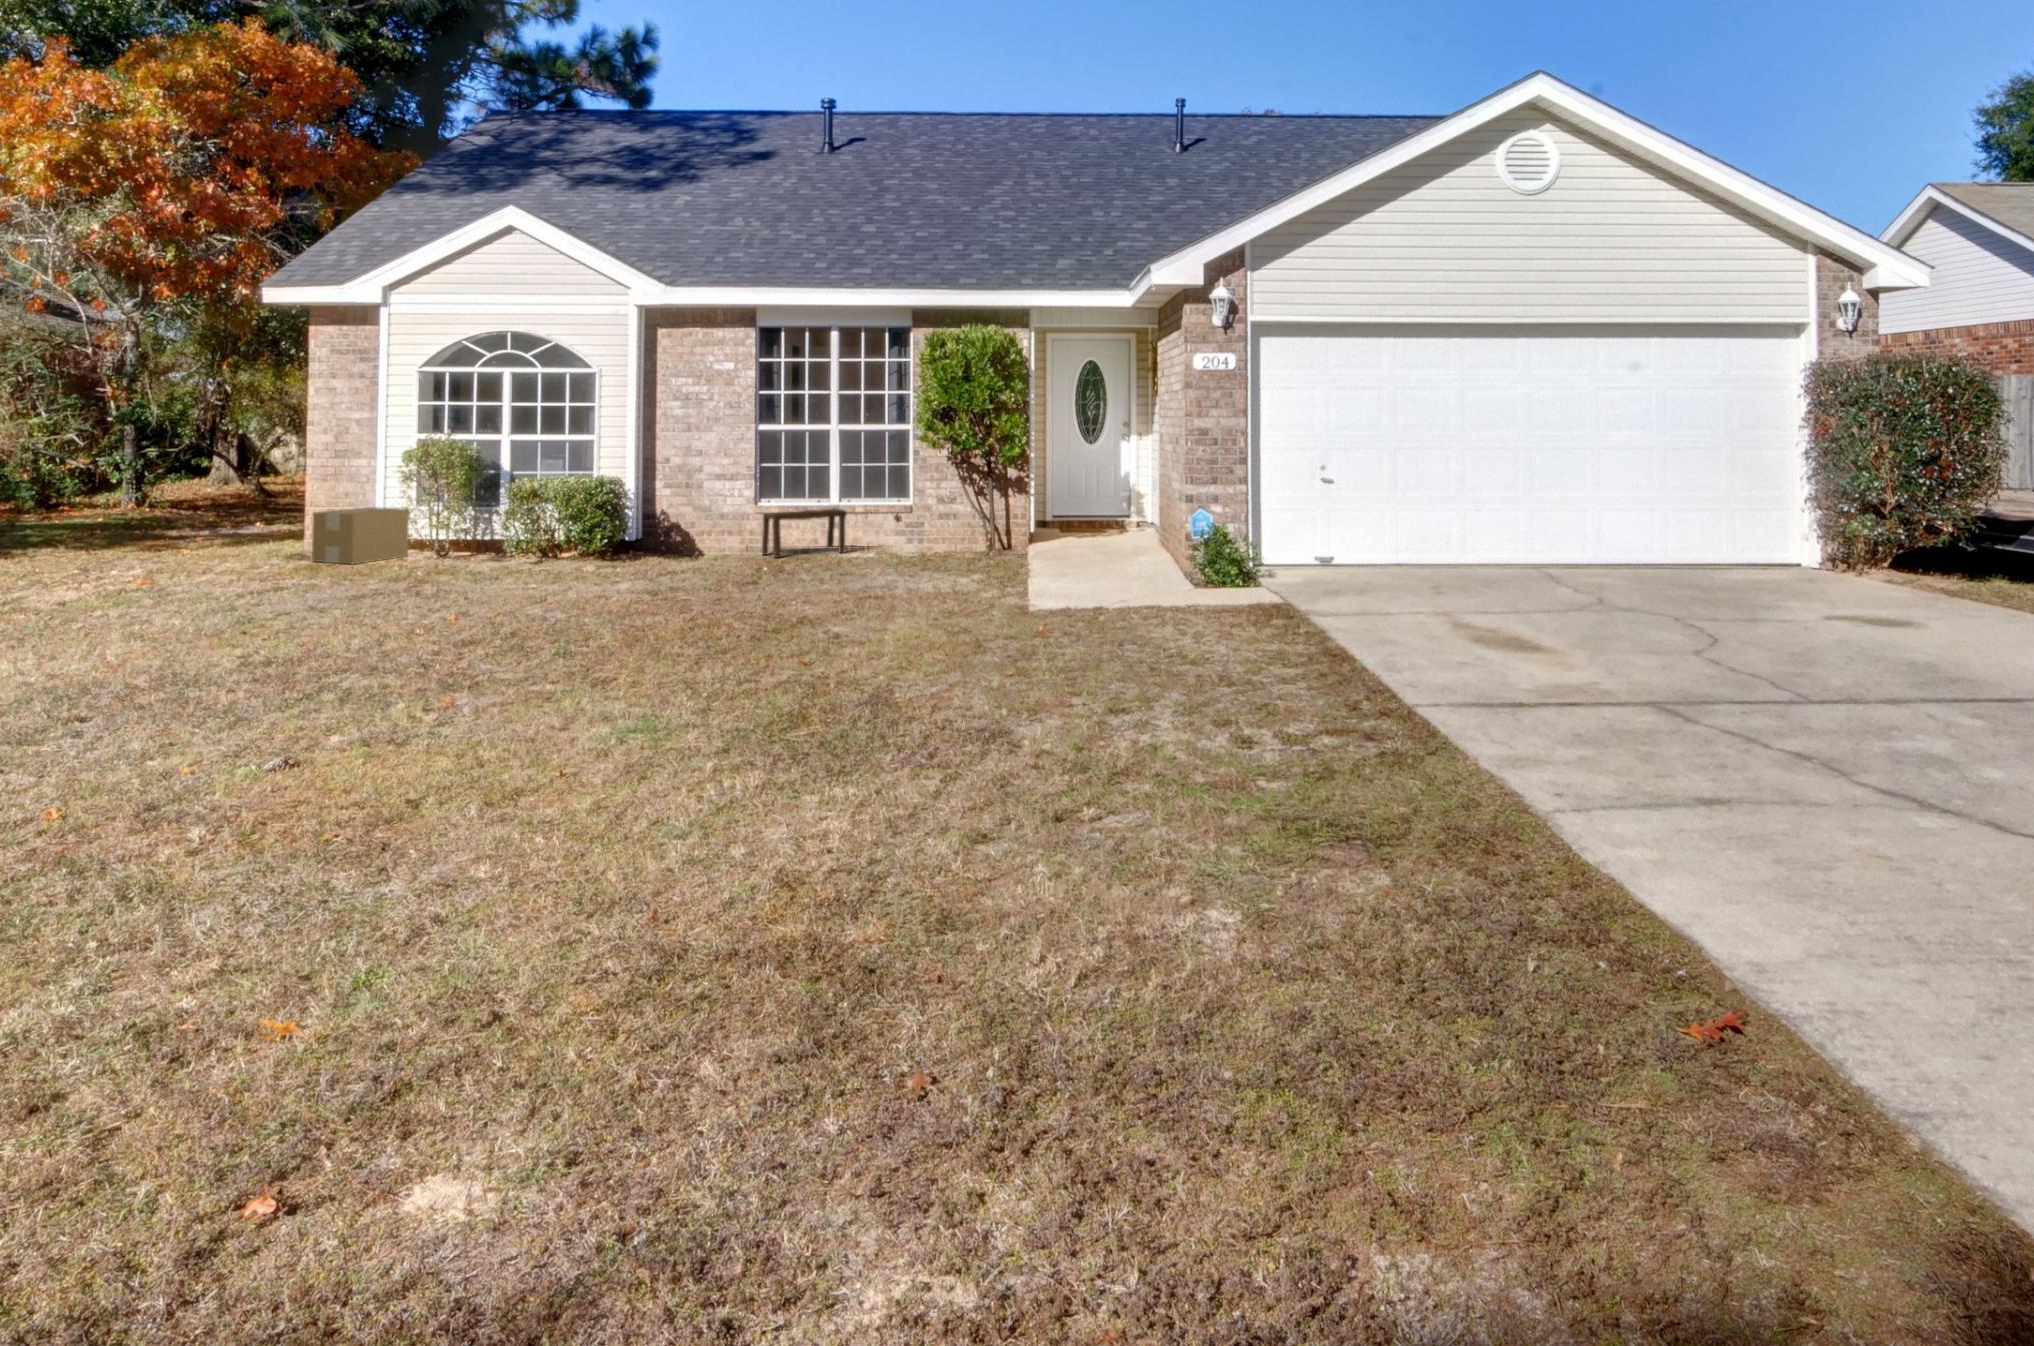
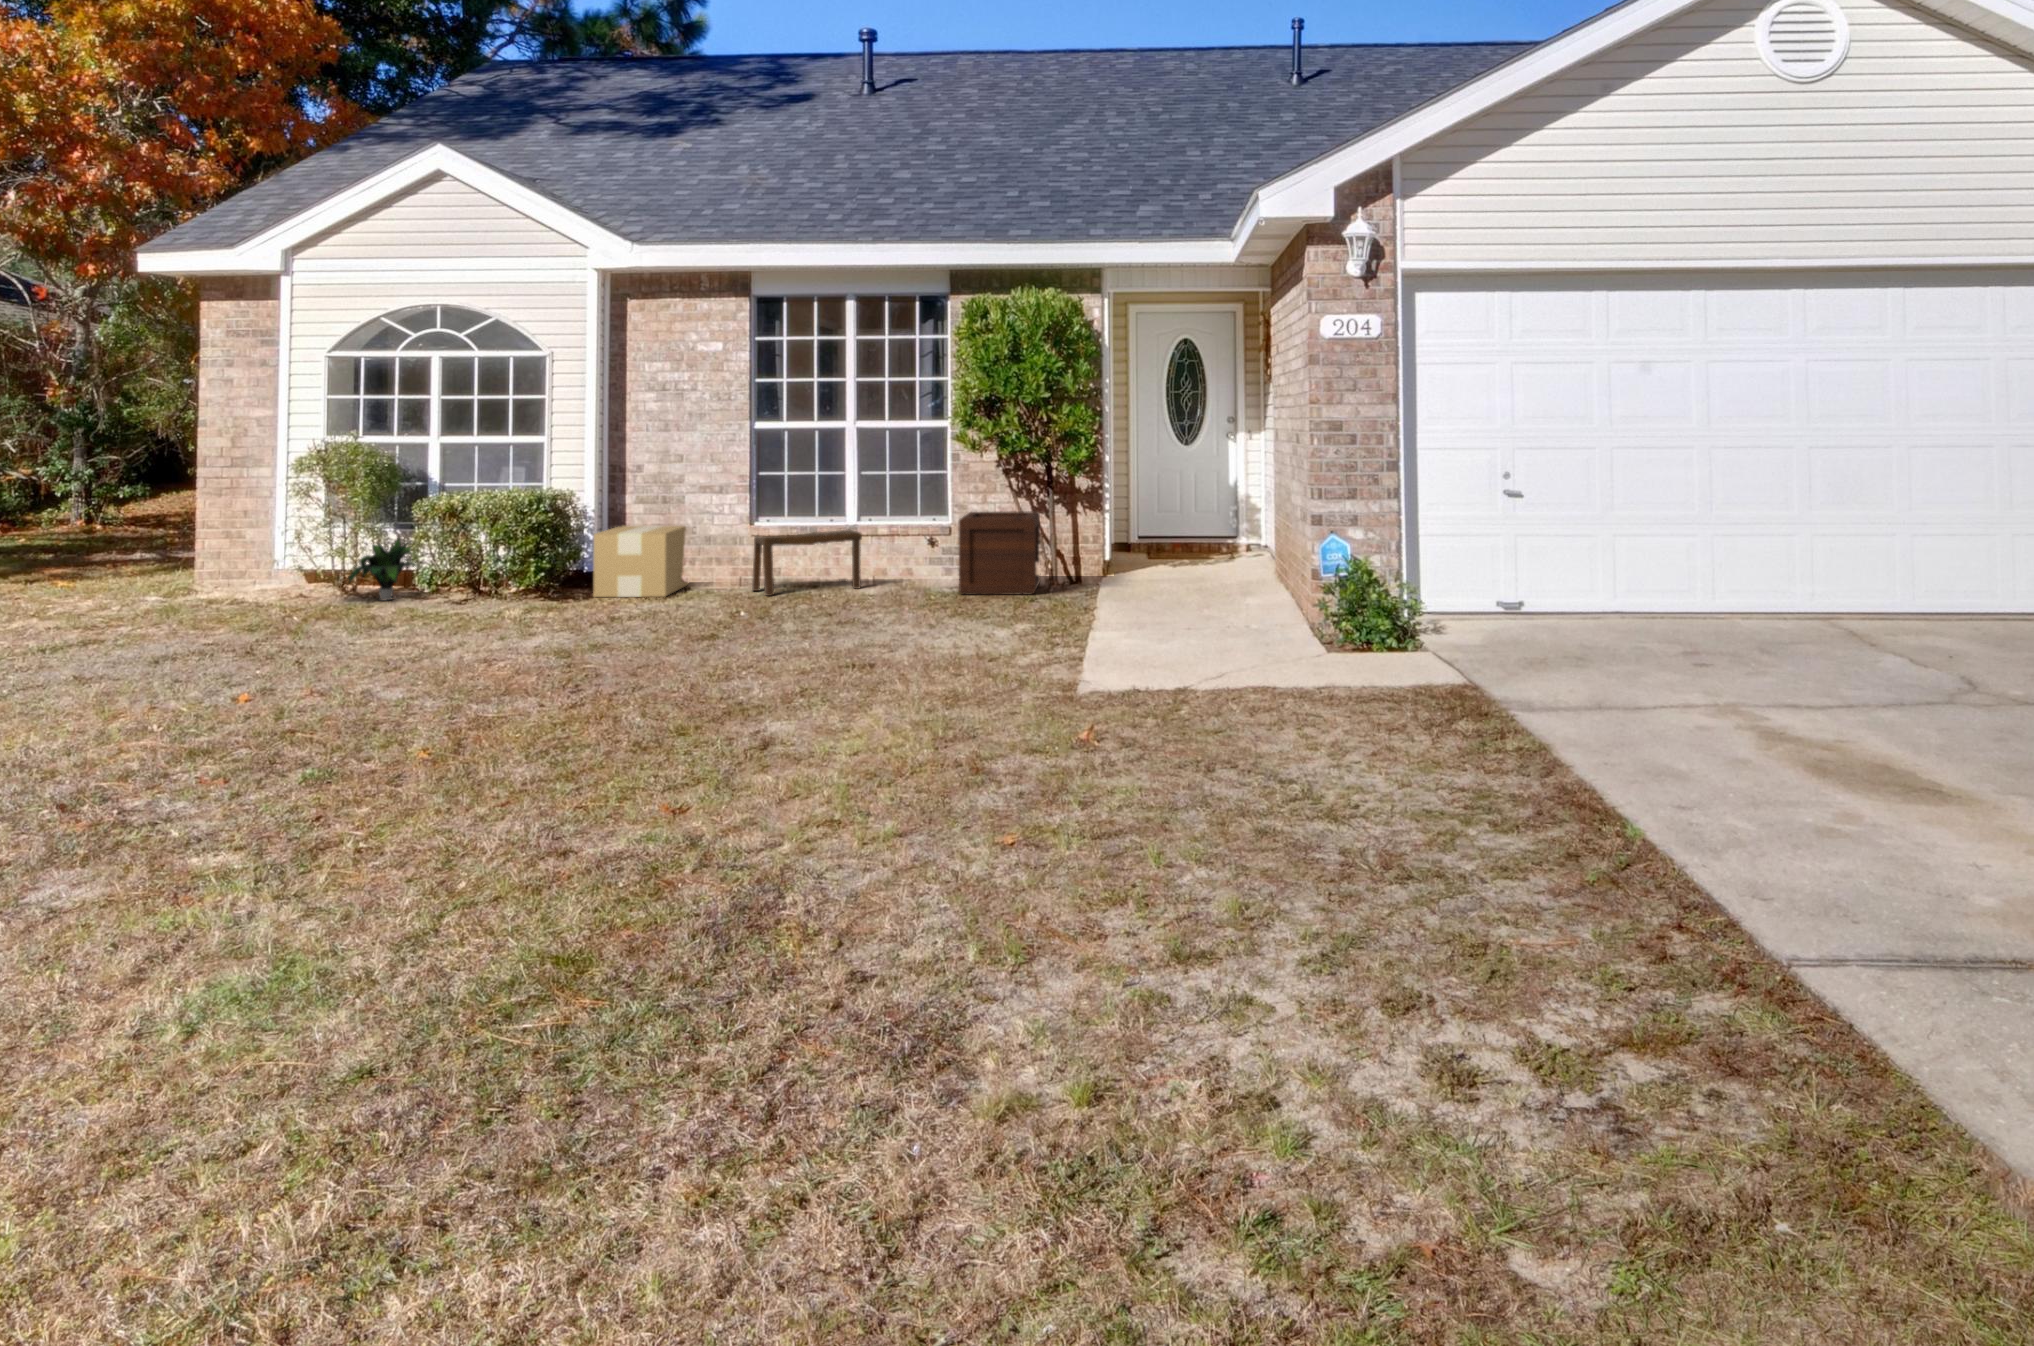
wooden crate: none [923,495,982,557] -> present [959,511,1040,595]
cardboard box: present [312,507,409,564] -> present [593,525,689,597]
potted plant: none [444,512,511,563] -> present [348,538,416,601]

